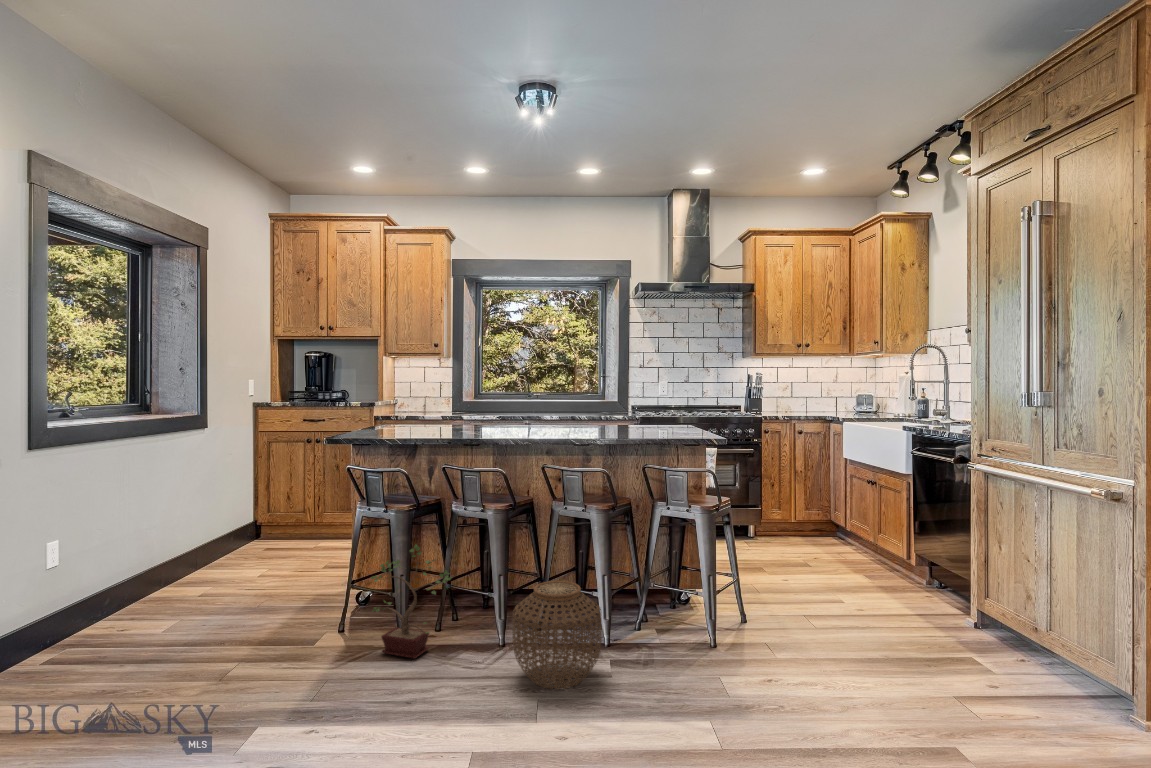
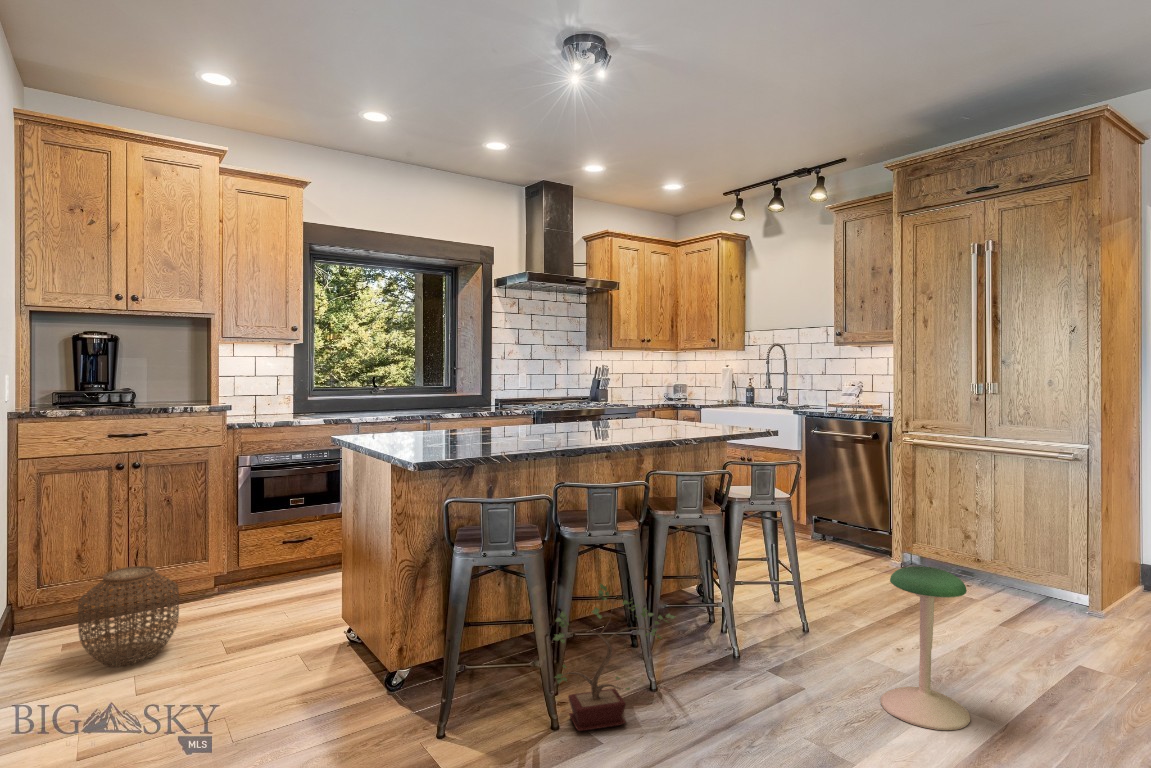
stool: none [610,577,693,748] -> present [880,566,970,730]
woven basket: present [513,581,601,689] -> present [78,566,179,667]

